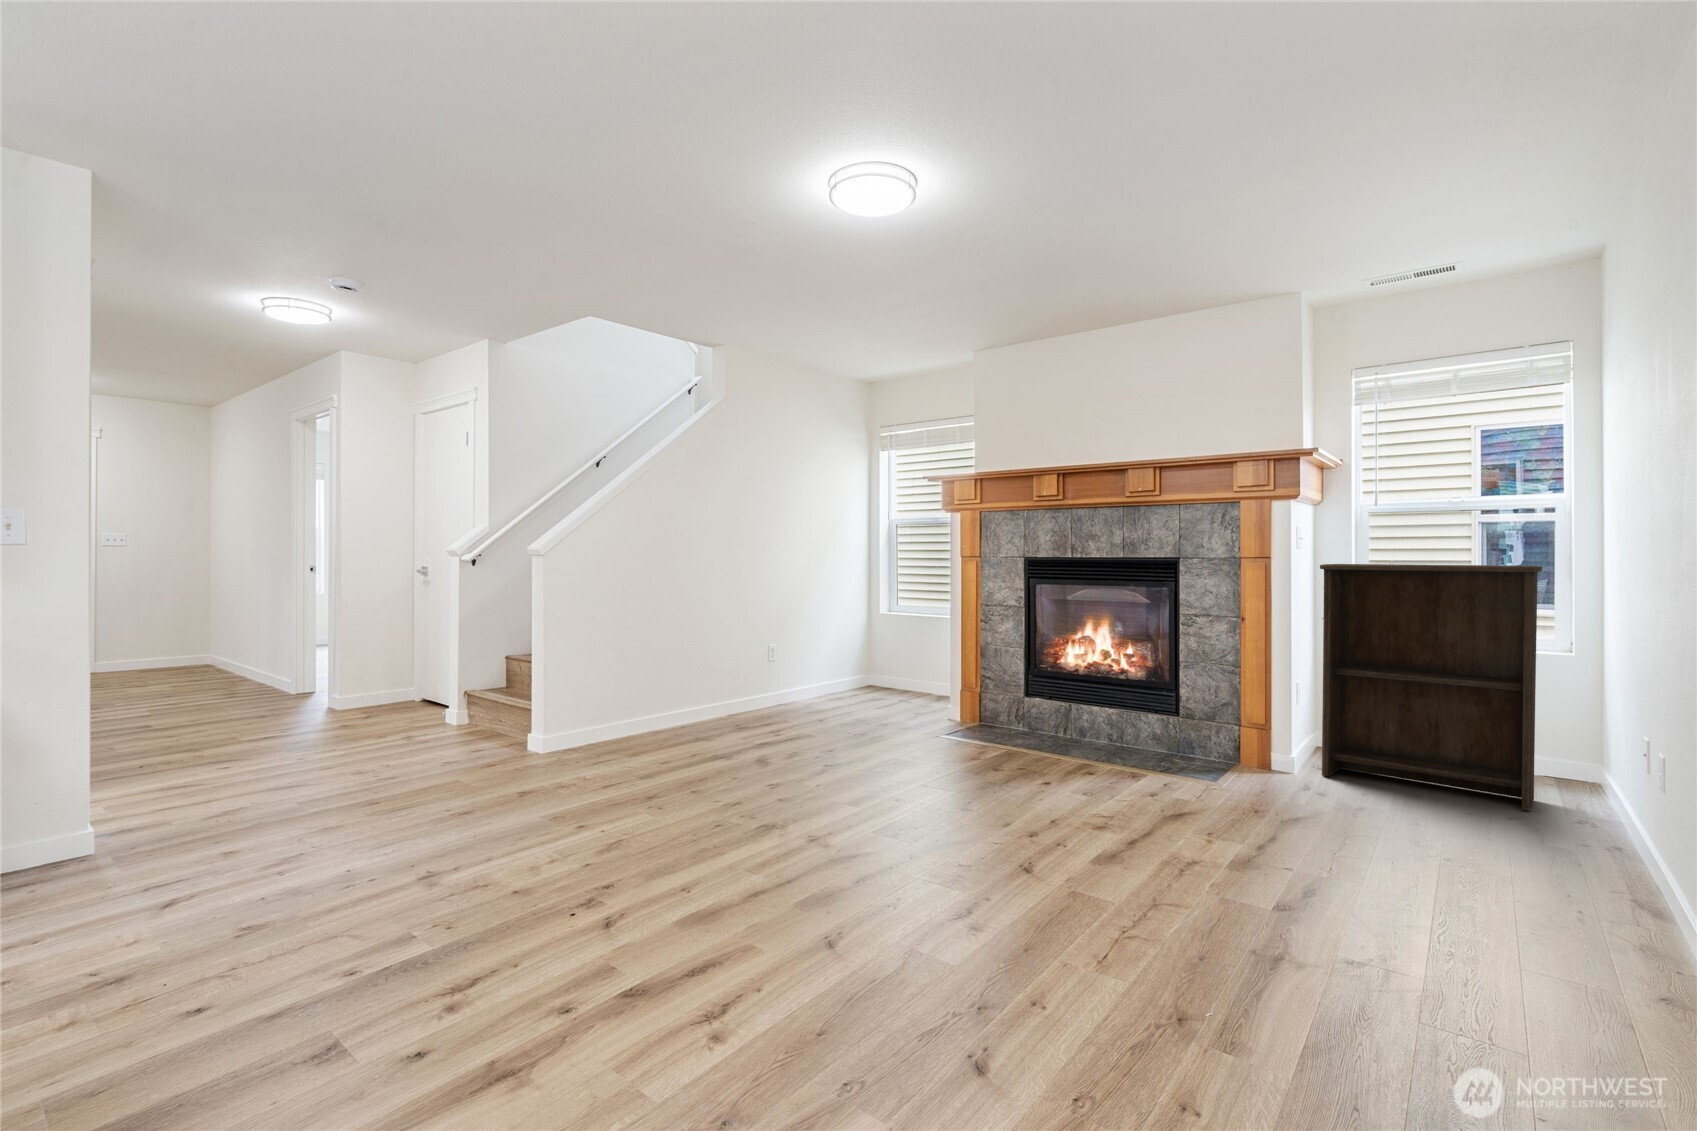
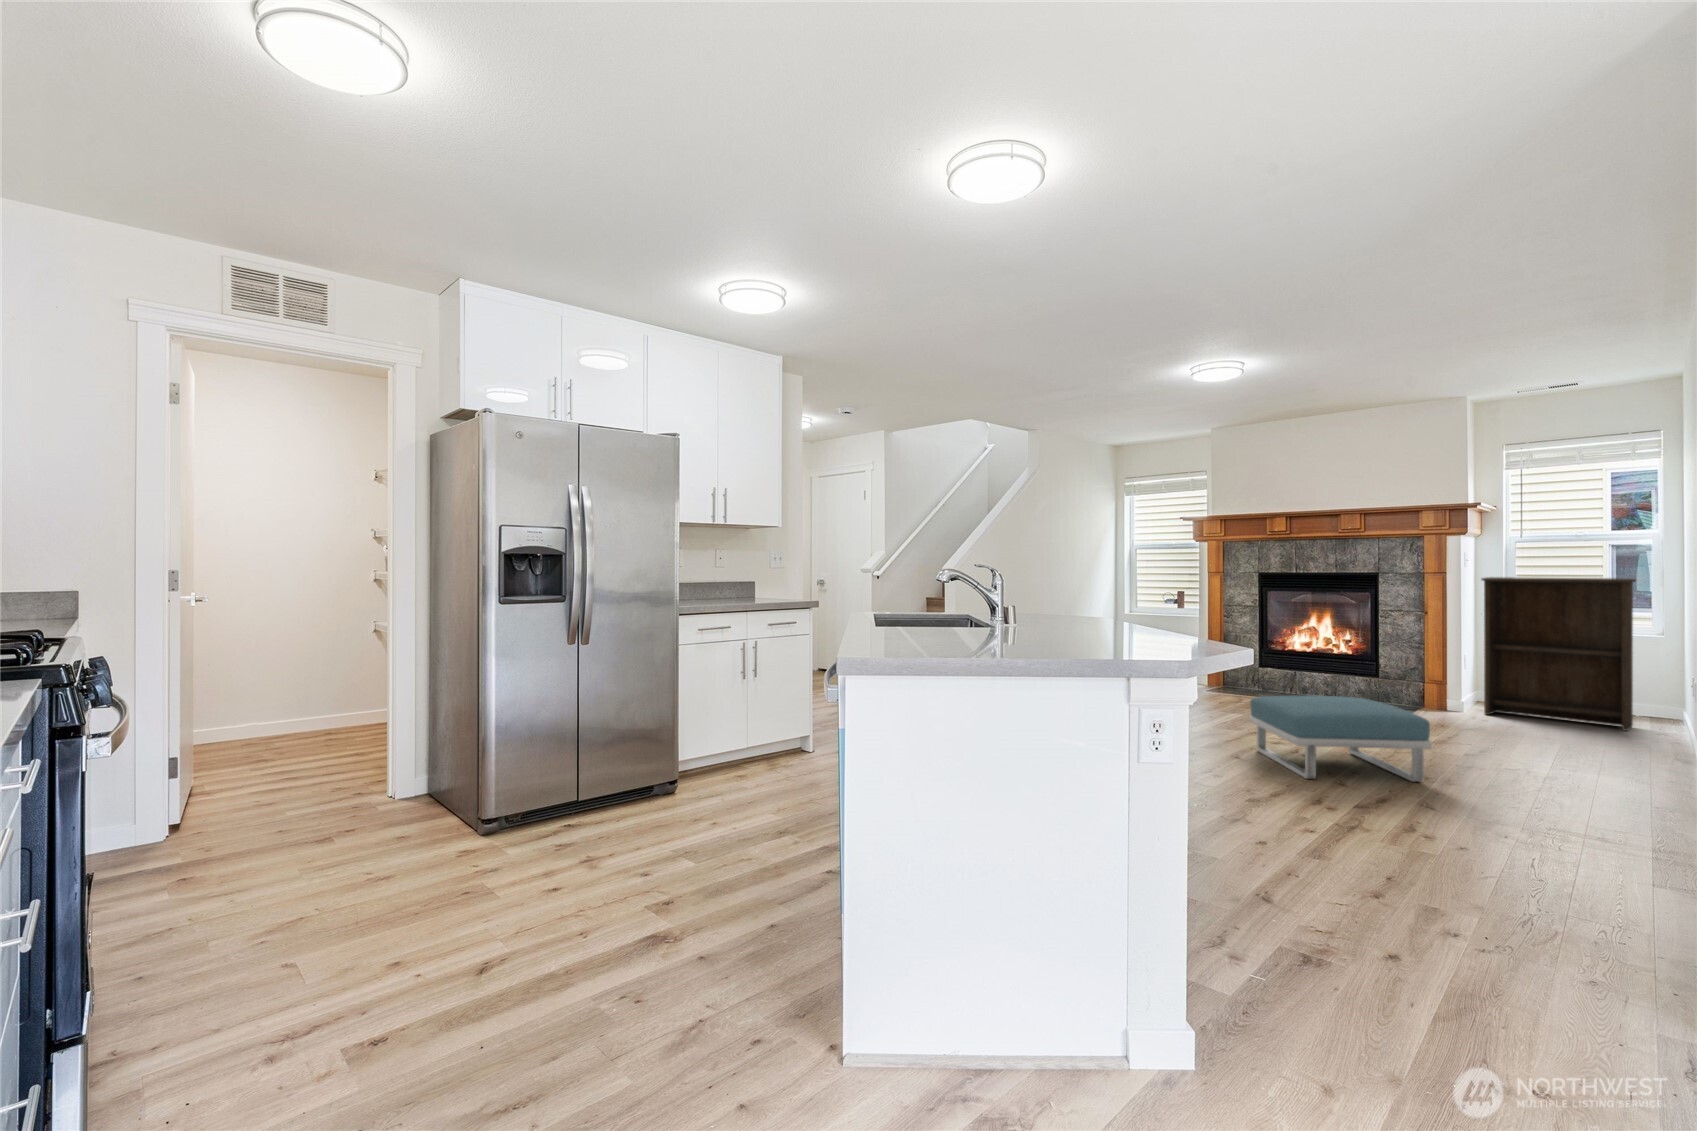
footstool: none [883,800,1188,1029] -> present [1249,696,1432,782]

